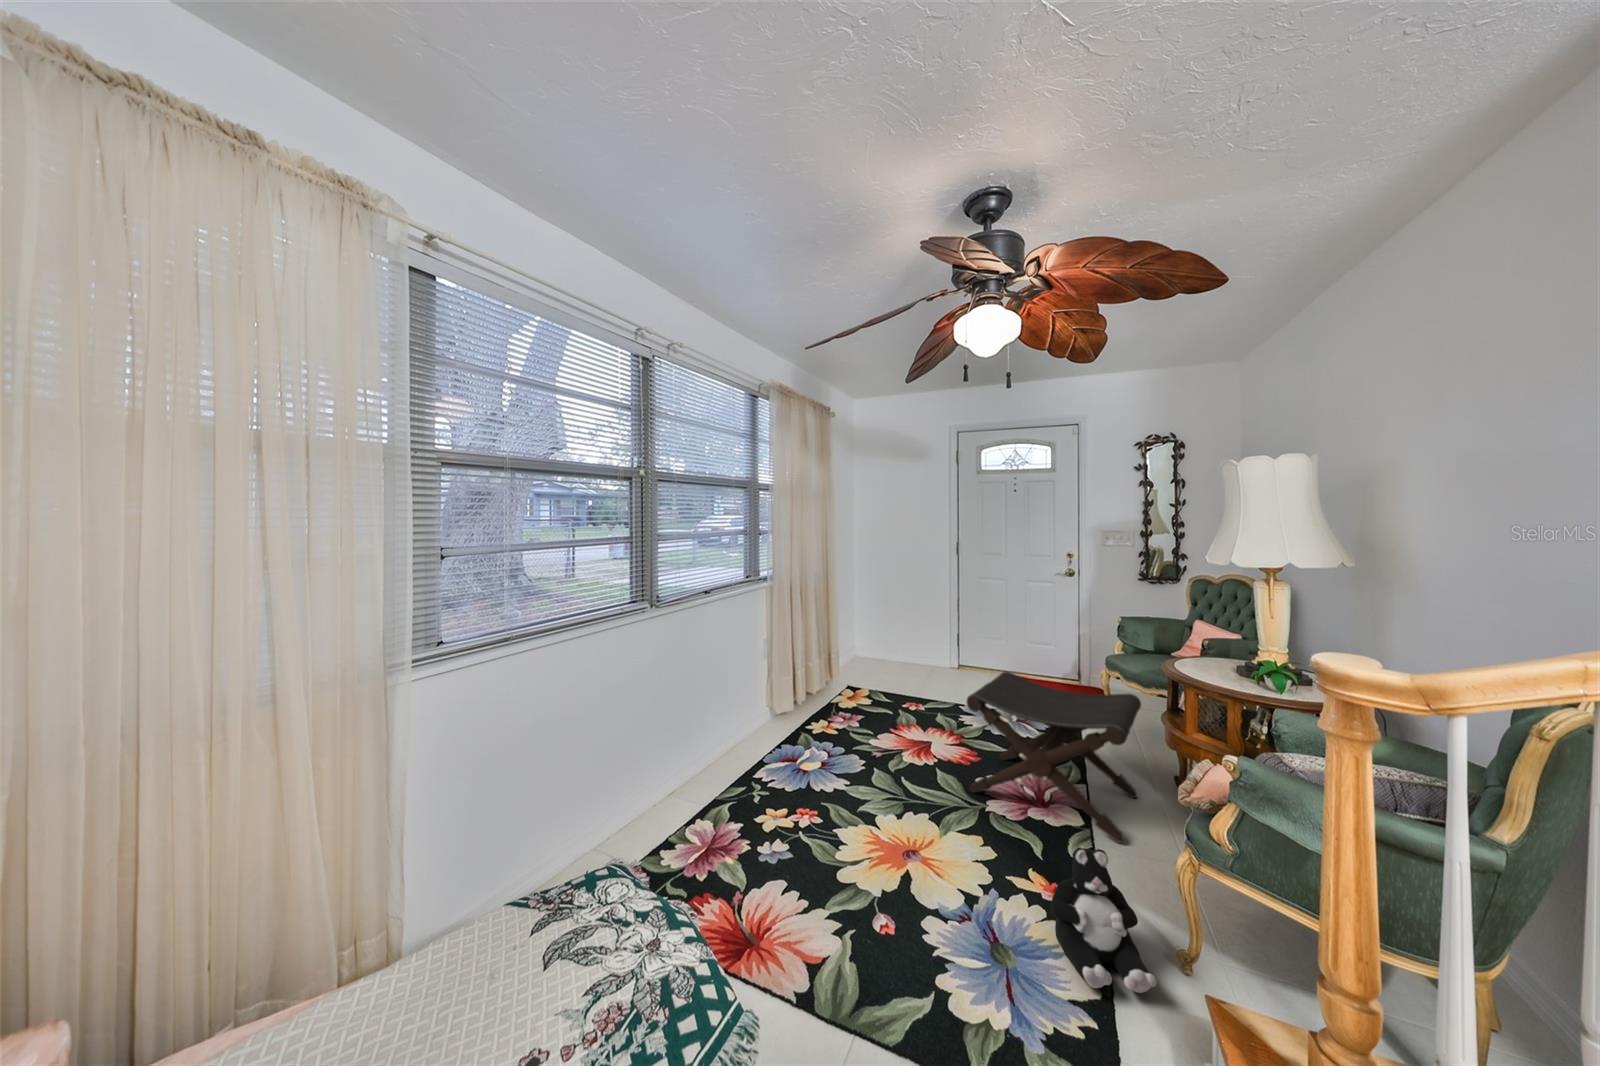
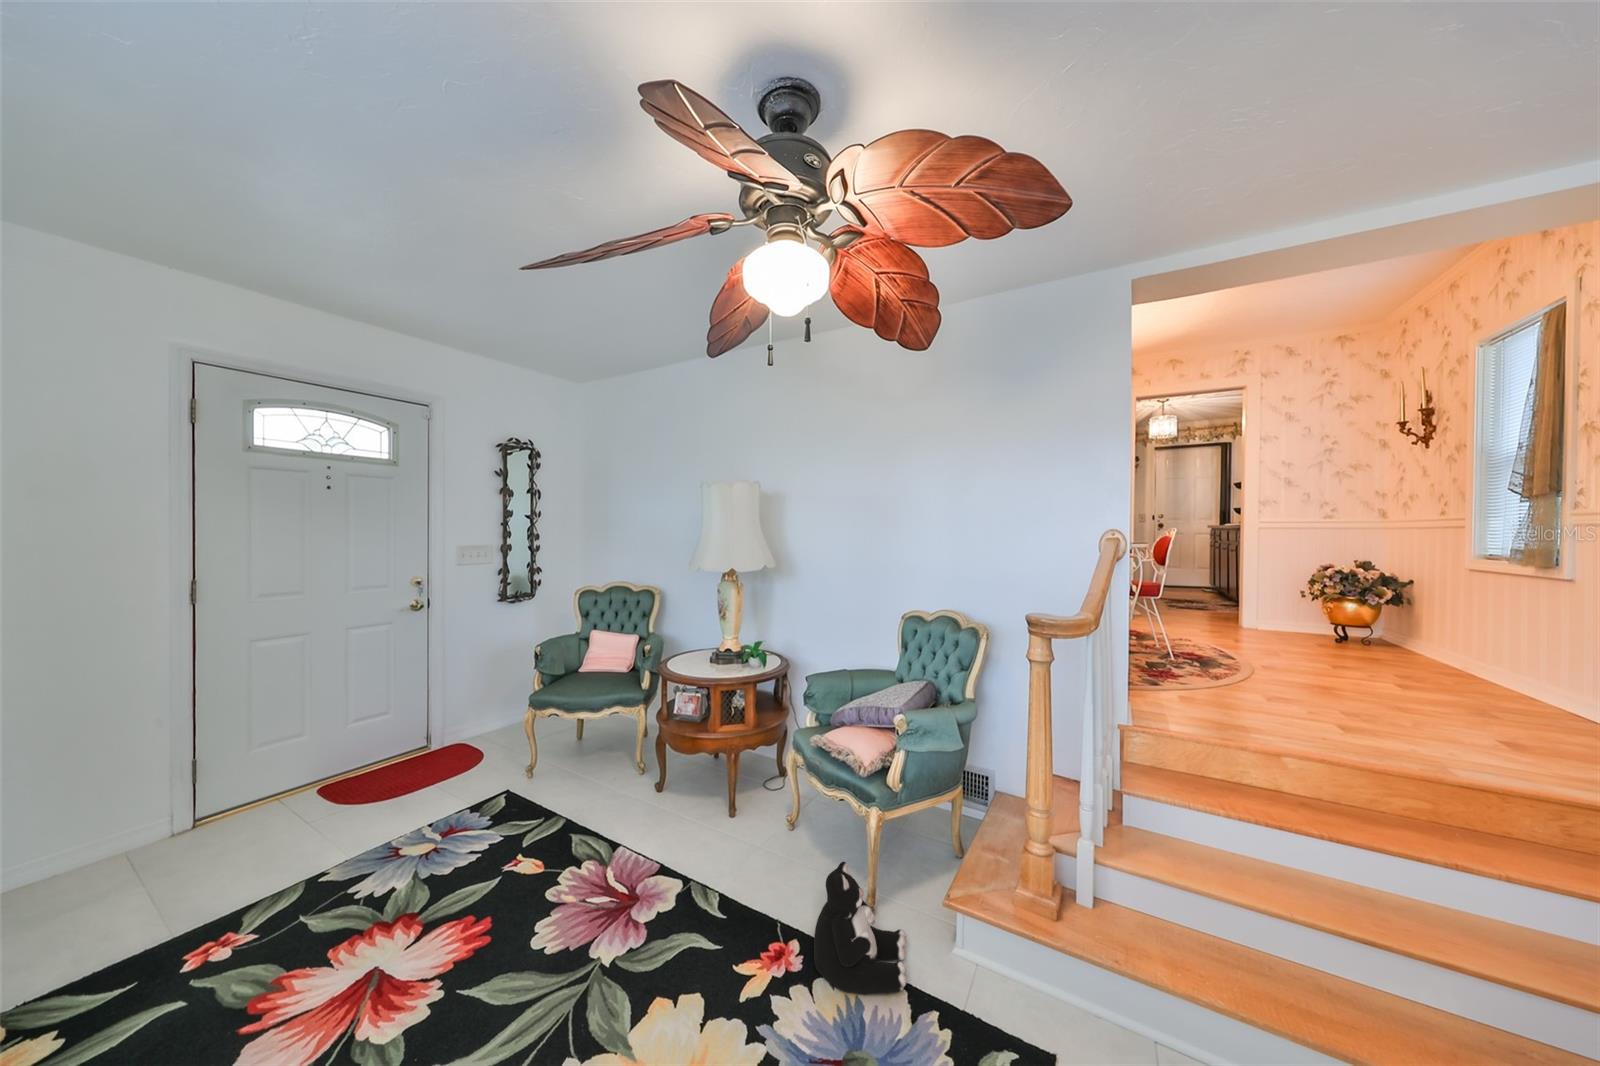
footstool: present [967,672,1141,843] -> none [502,716,727,968]

